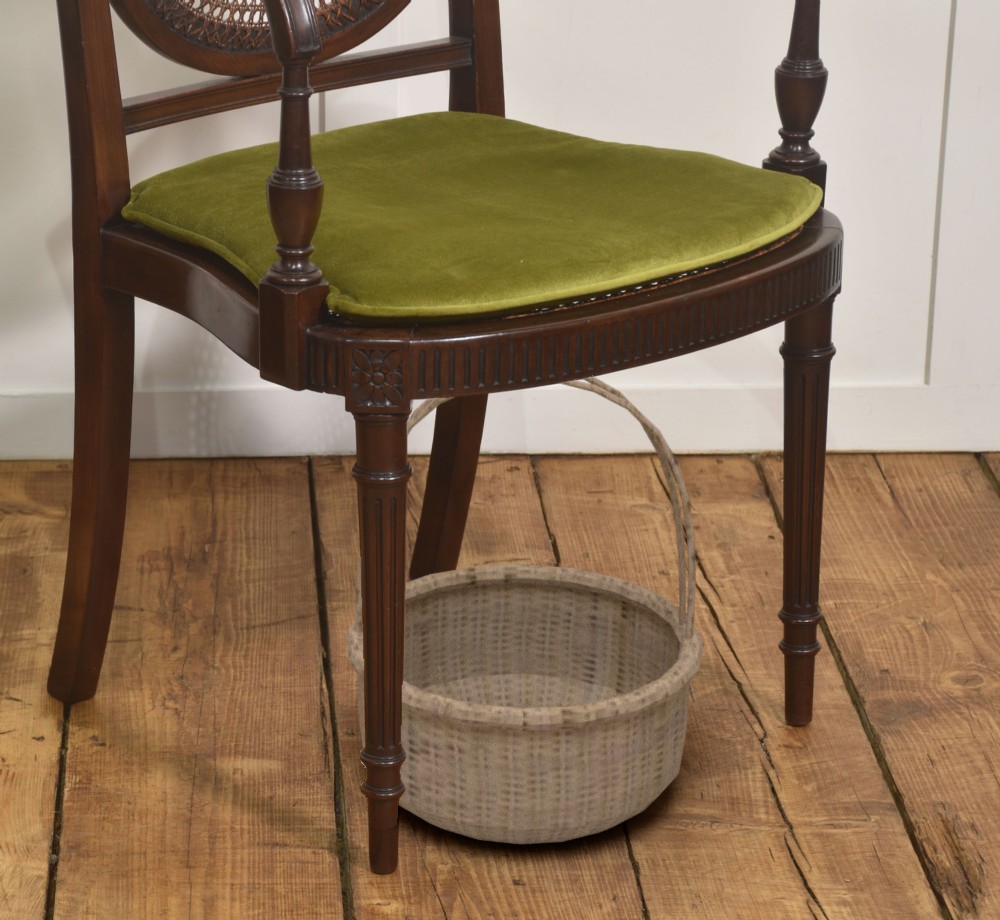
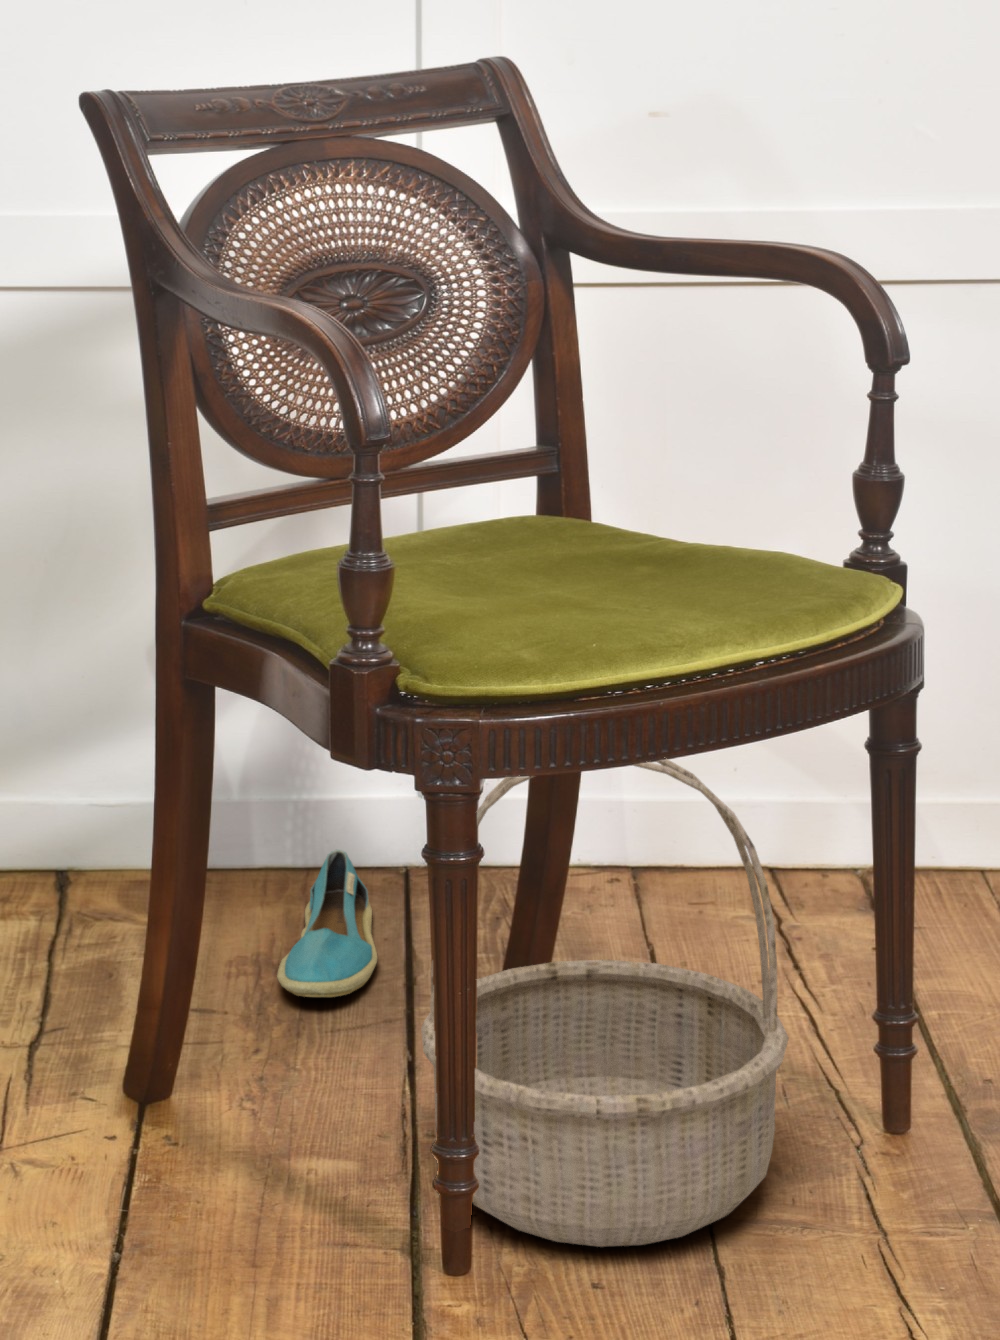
shoe: none [195,444,292,593] -> present [277,850,378,997]

